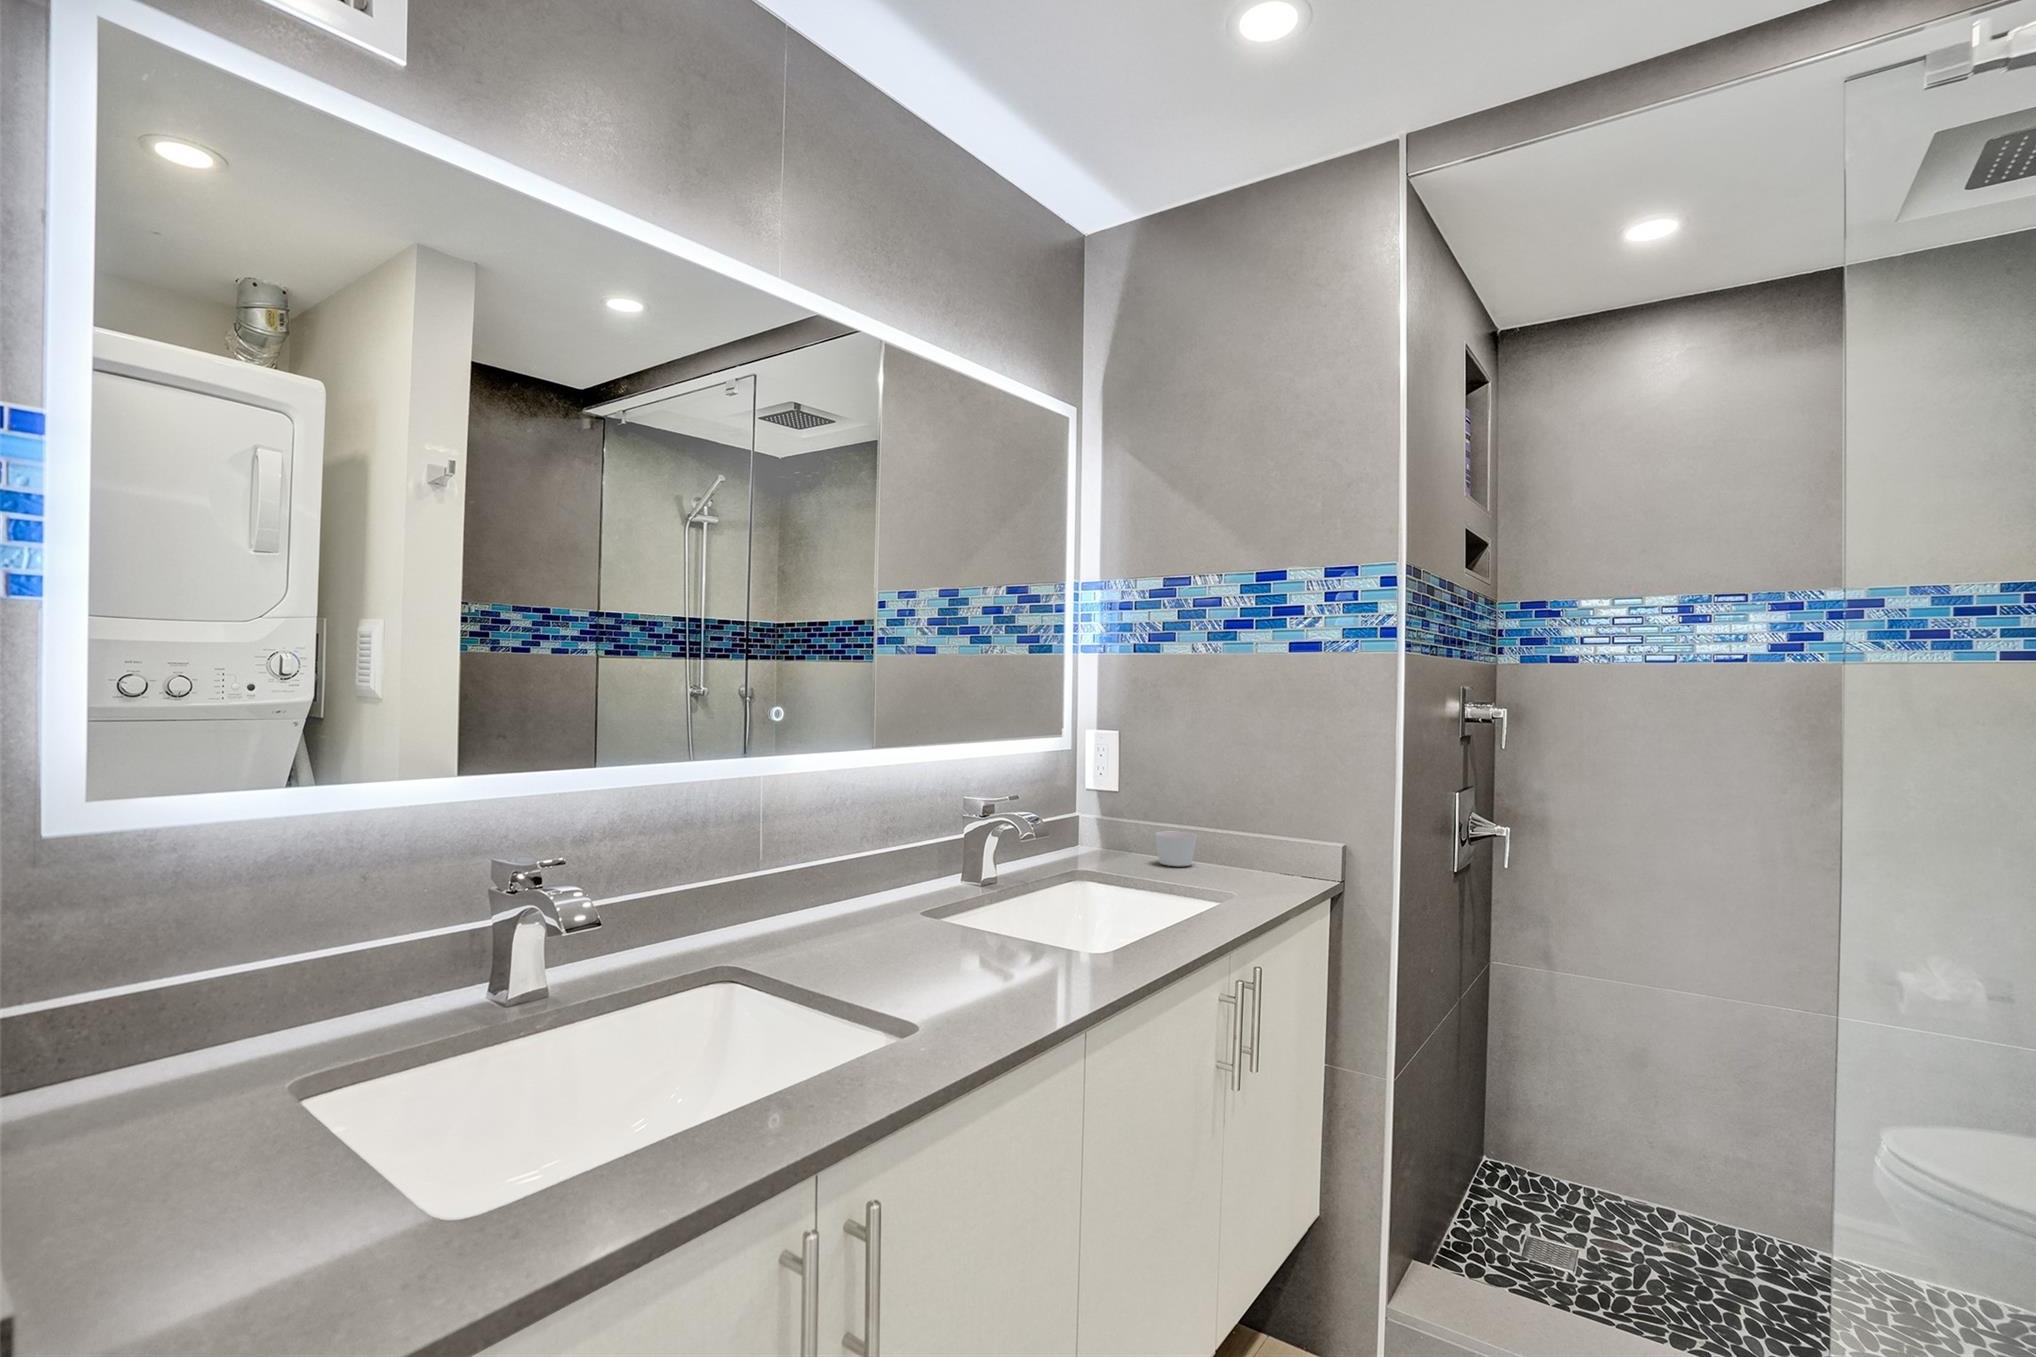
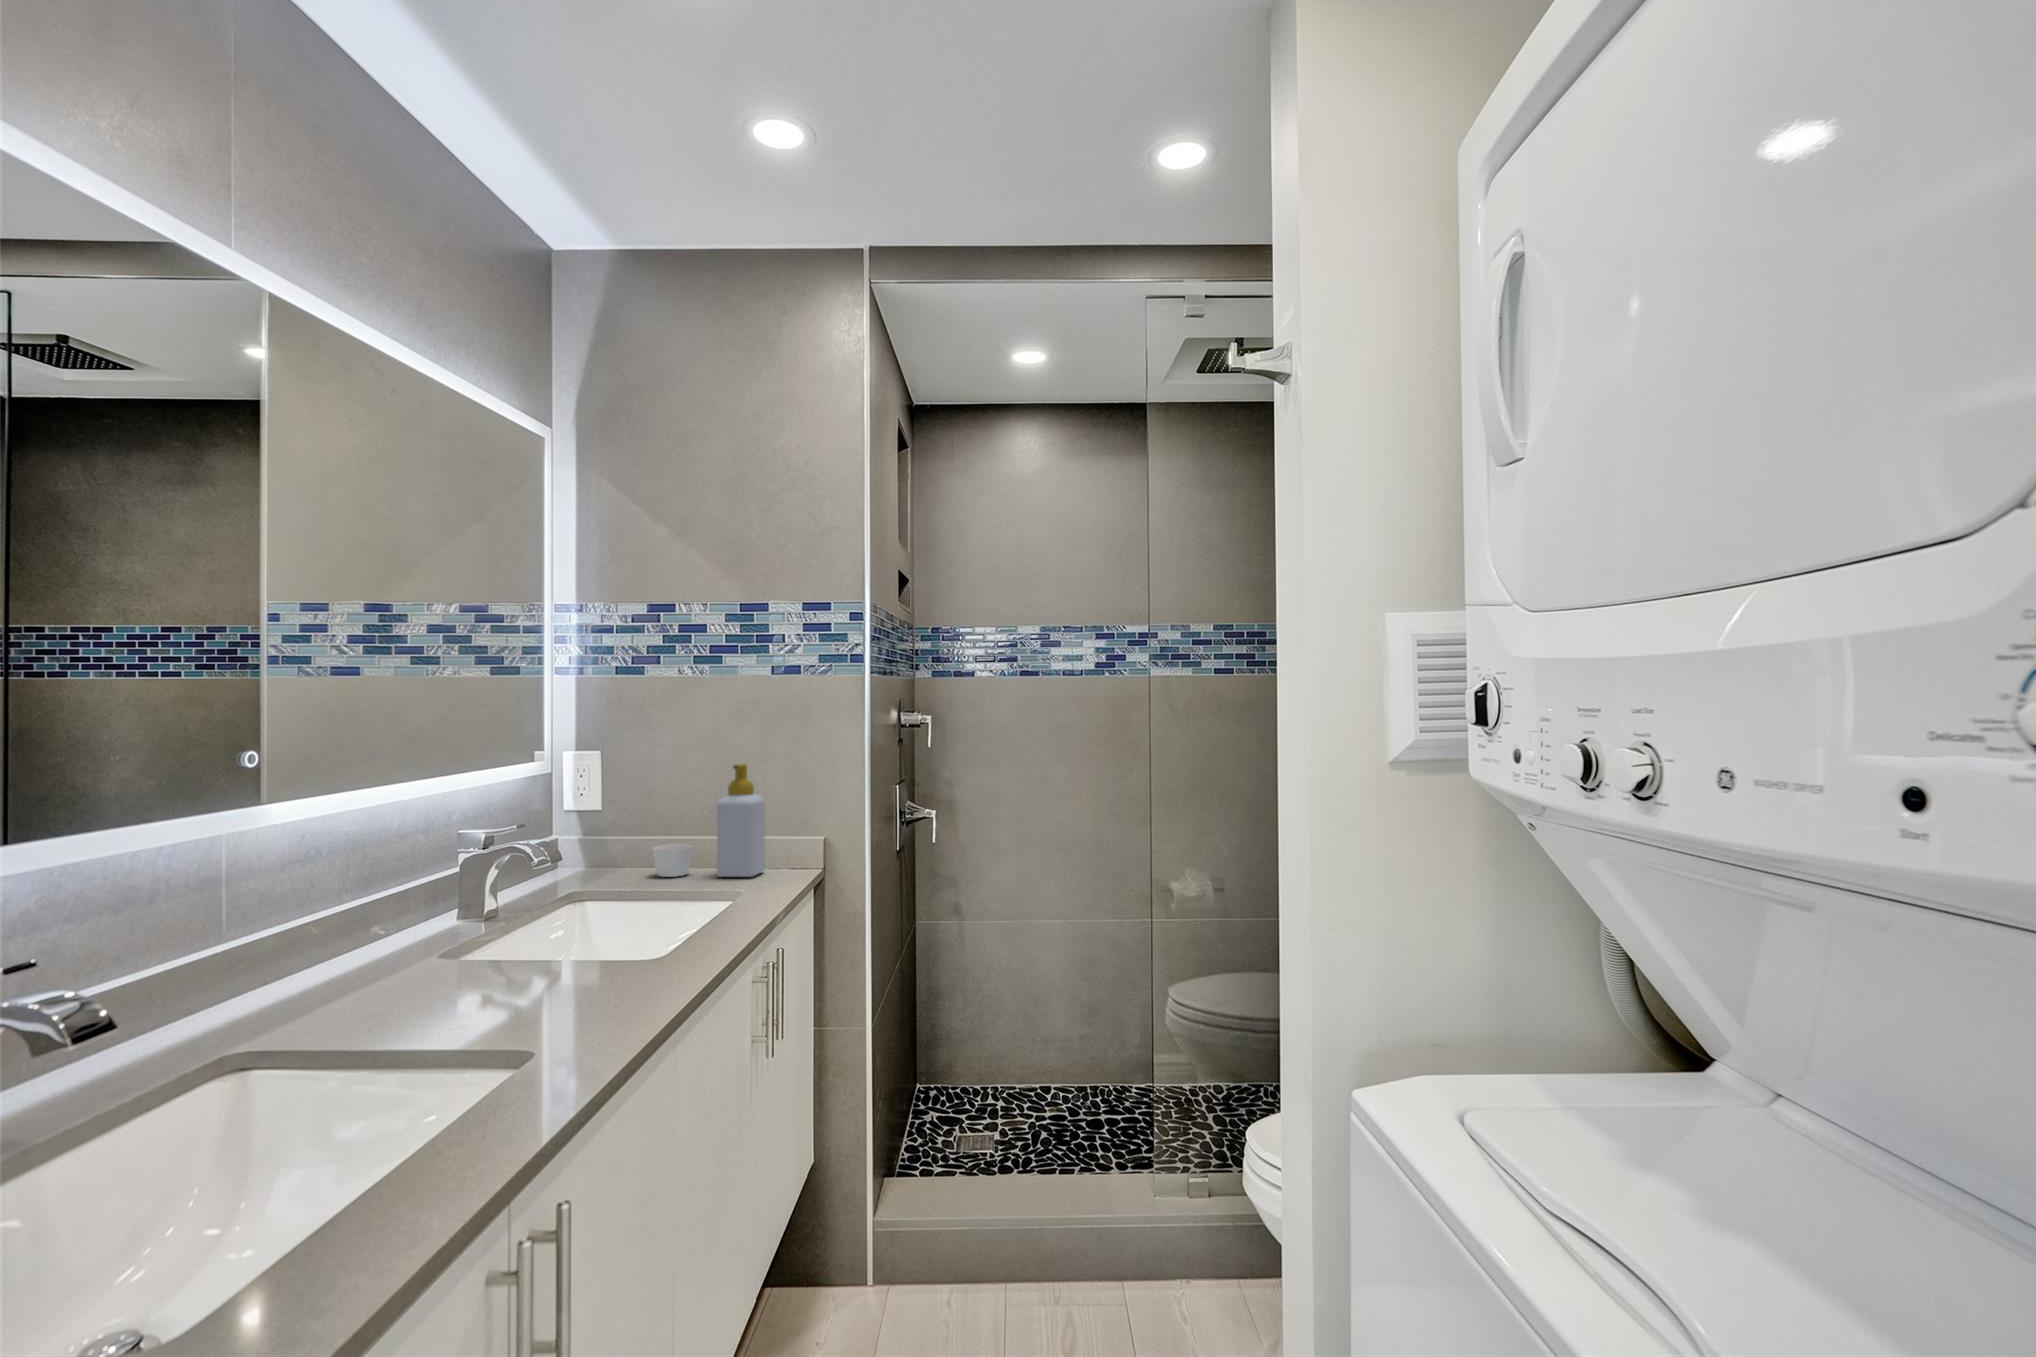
soap bottle: none [1216,750,1273,878] -> present [717,764,765,877]

